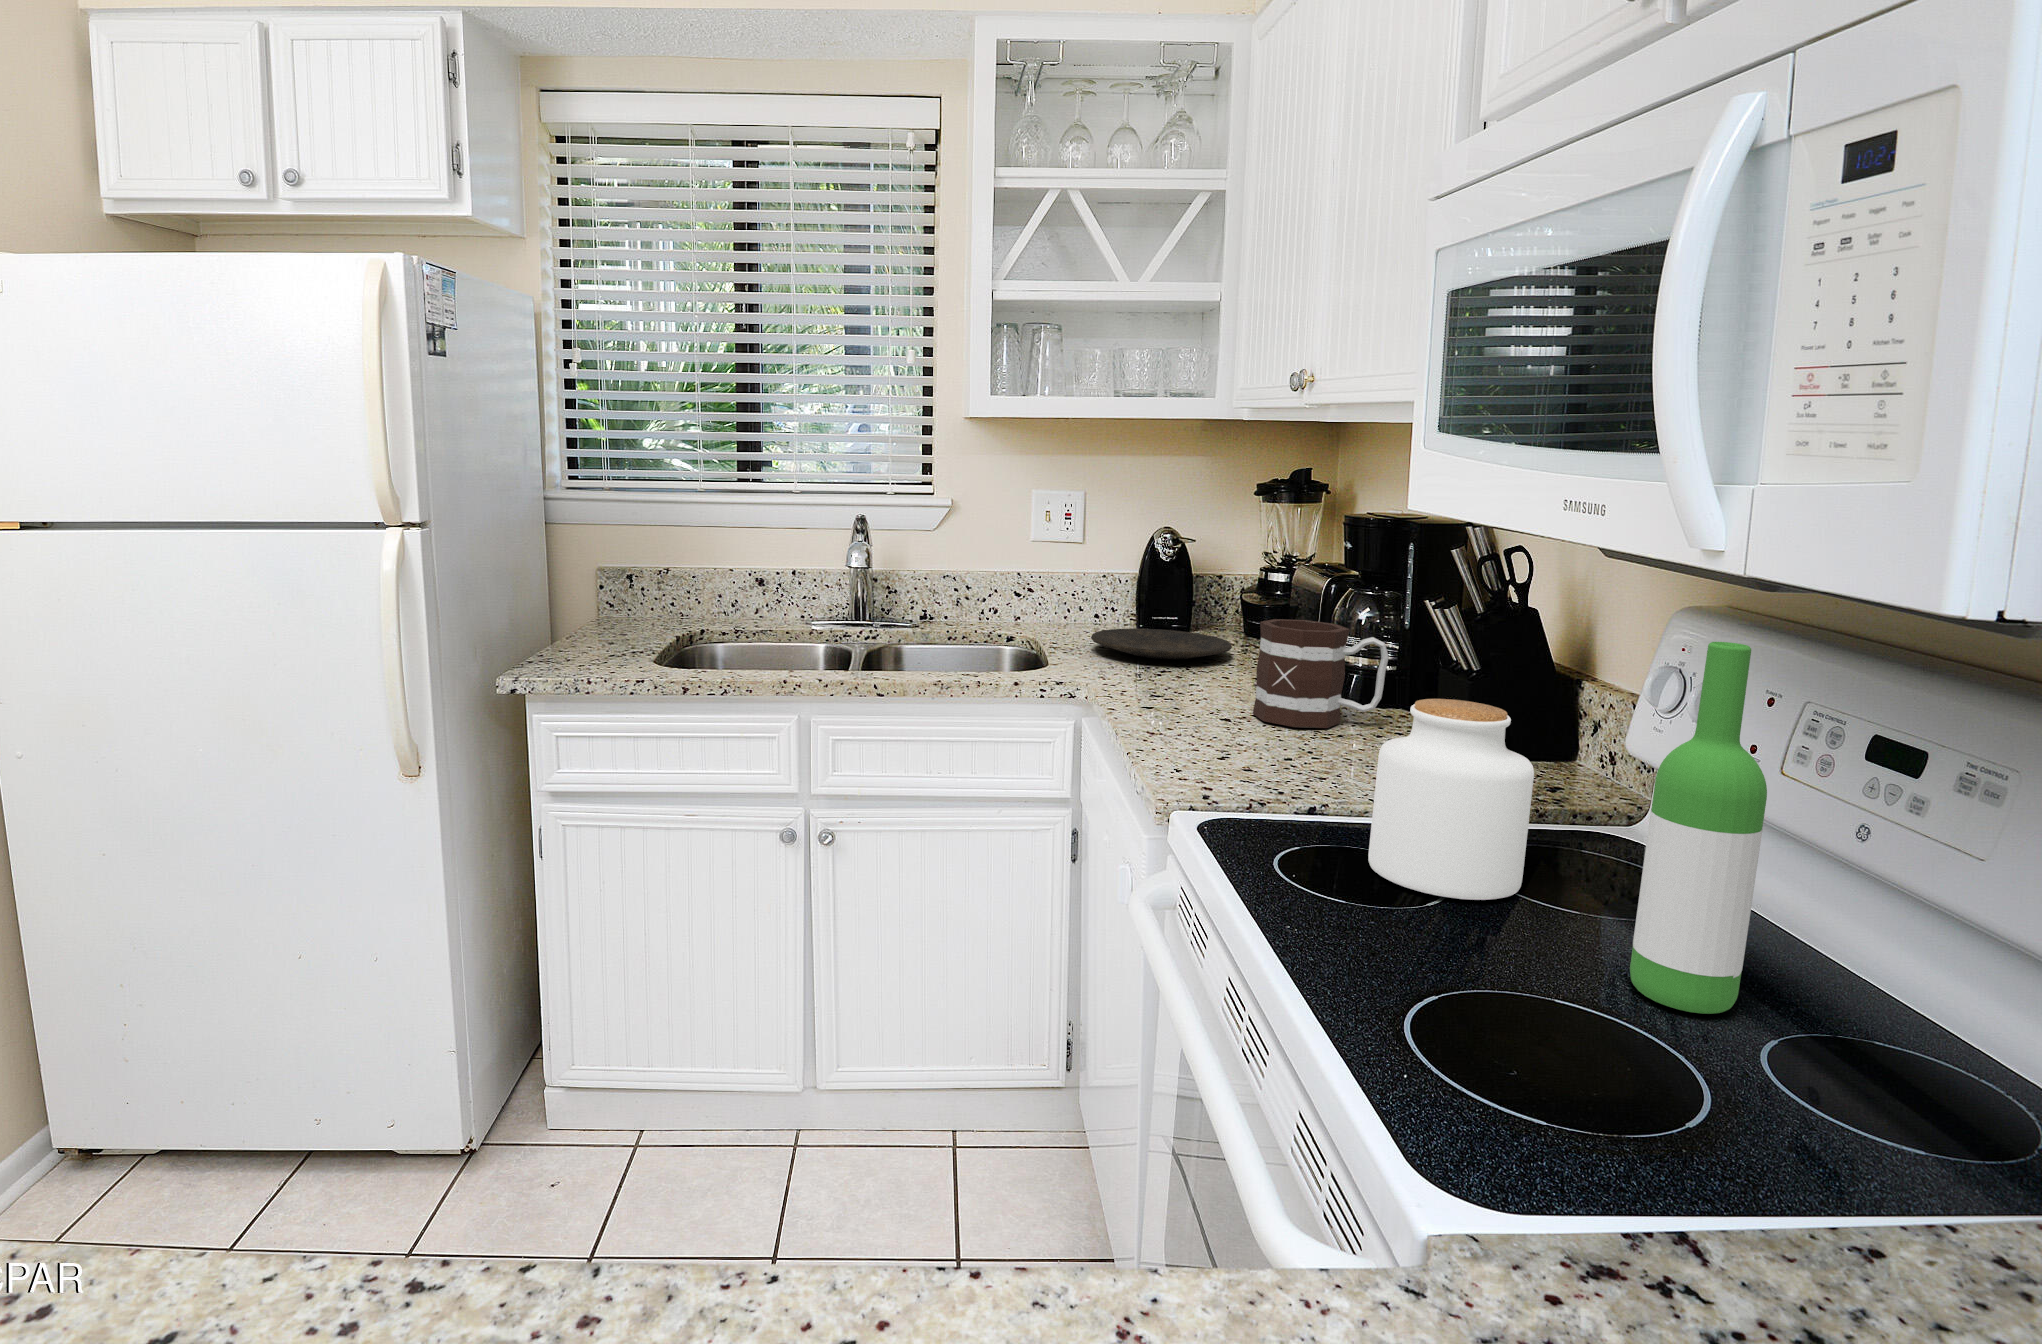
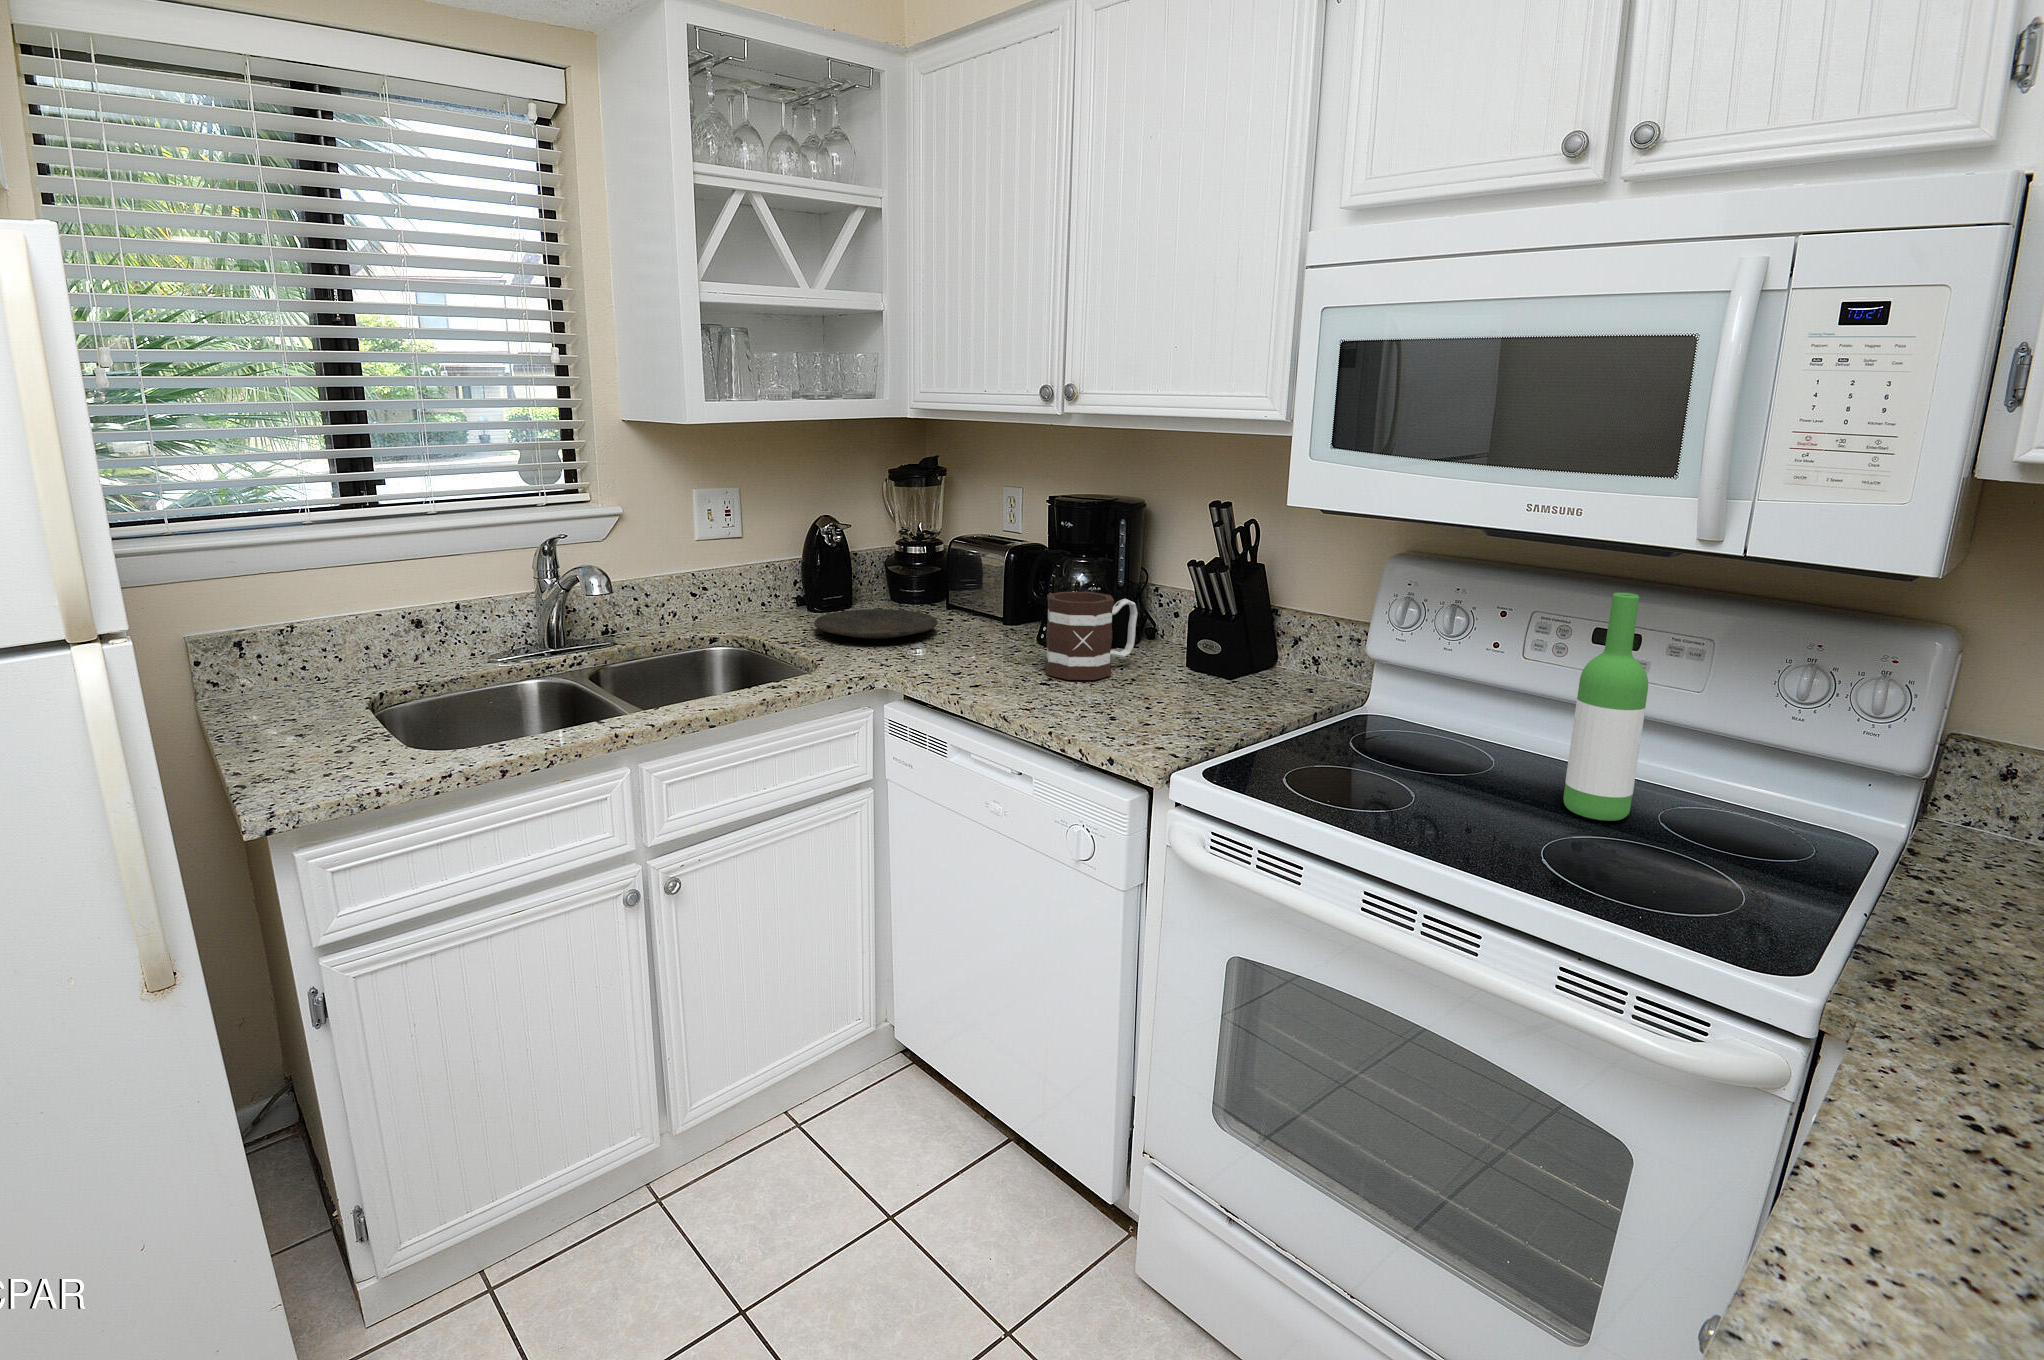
jar: present [1368,699,1534,900] -> none [1326,647,1443,788]

